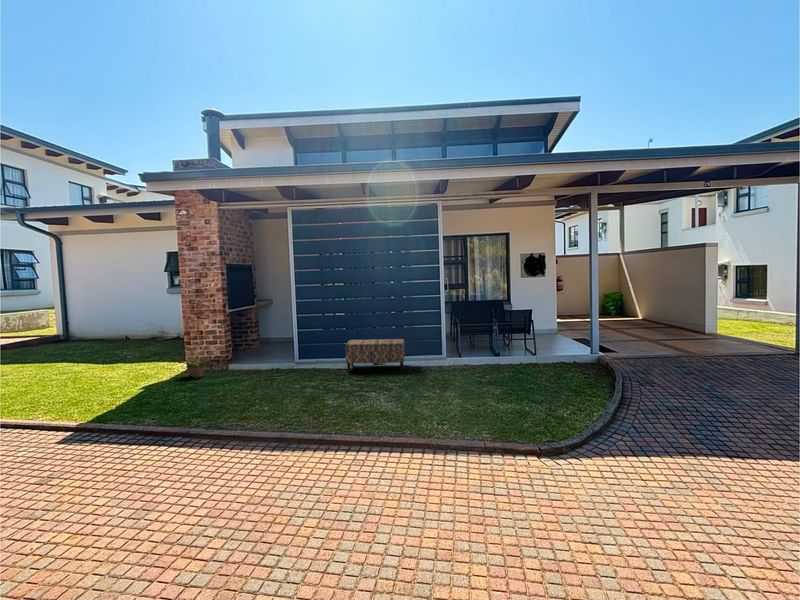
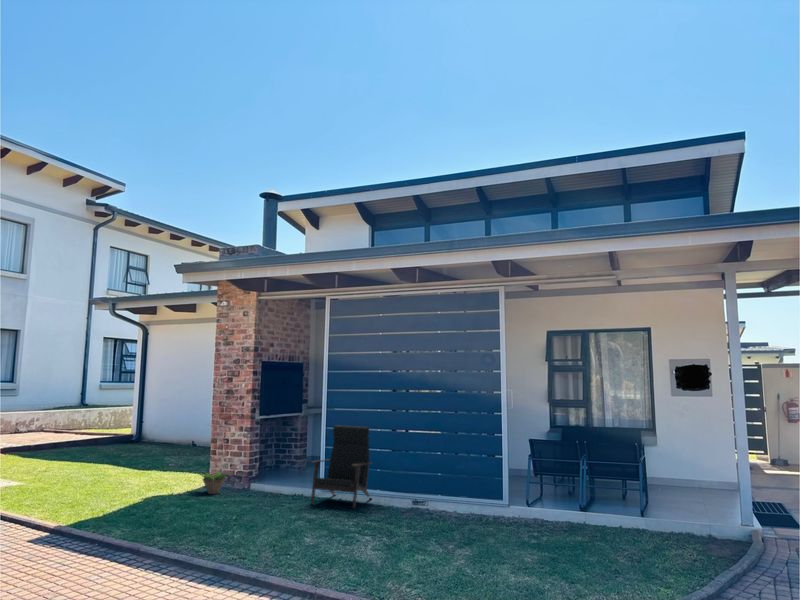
lounge chair: none [289,312,336,374] -> present [311,425,371,508]
bench: present [345,339,405,372] -> none [375,466,459,516]

